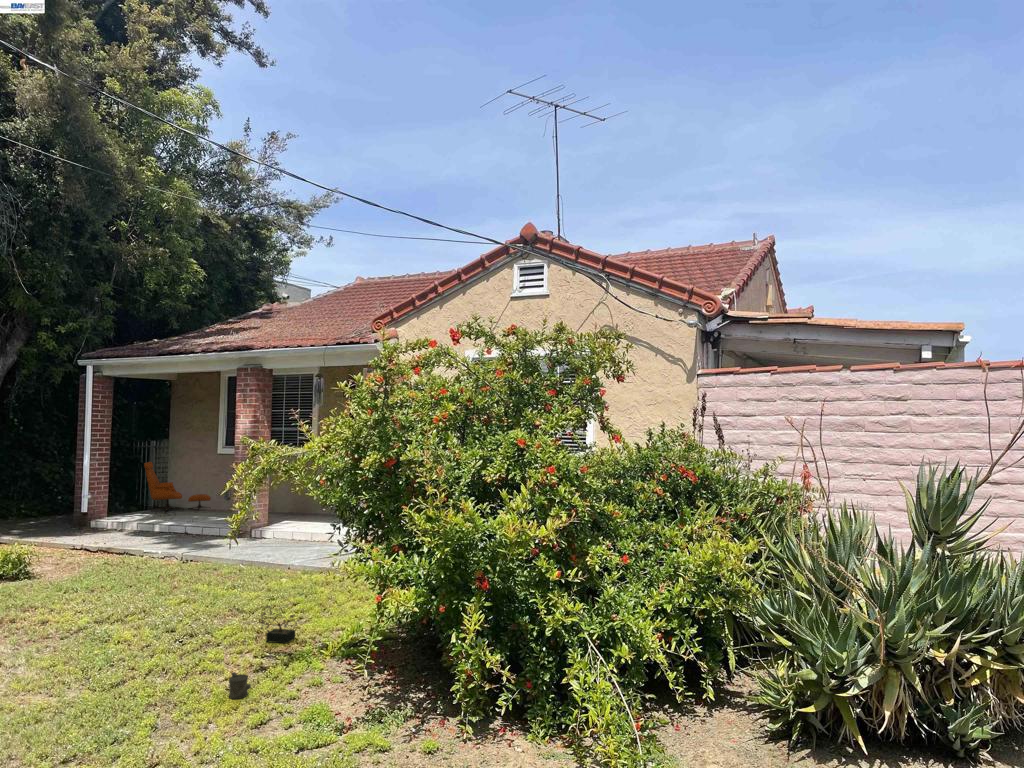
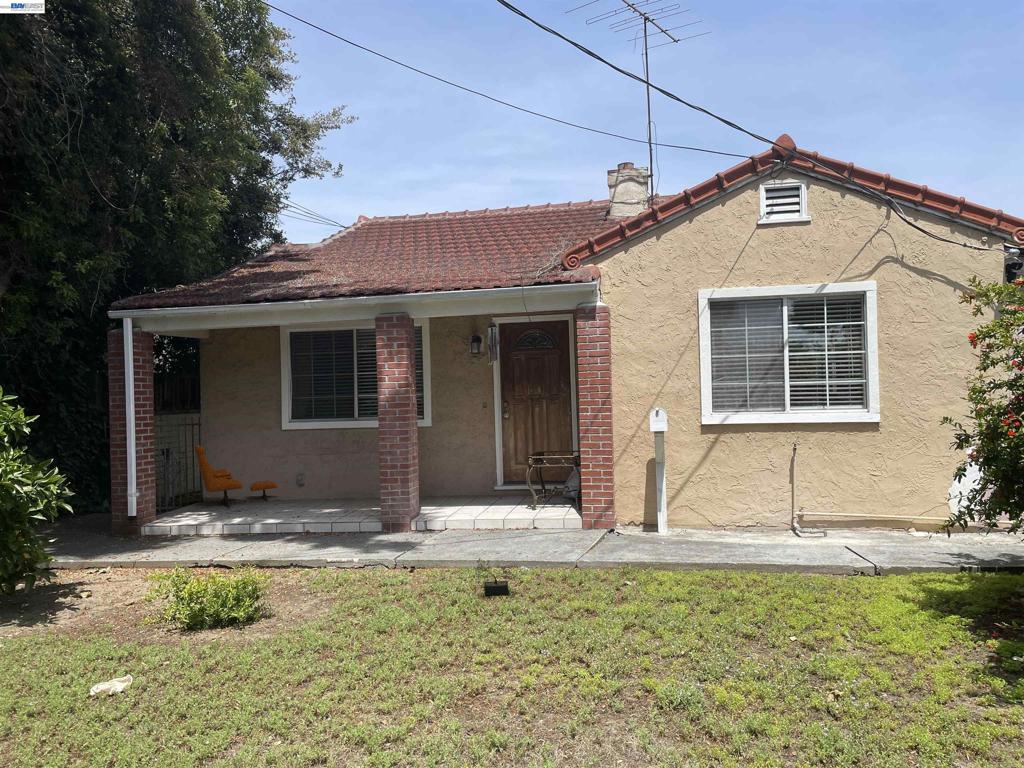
decorative plant: present [260,606,299,644] -> present [473,559,514,596]
watering can: present [229,672,251,699] -> none [897,697,974,735]

